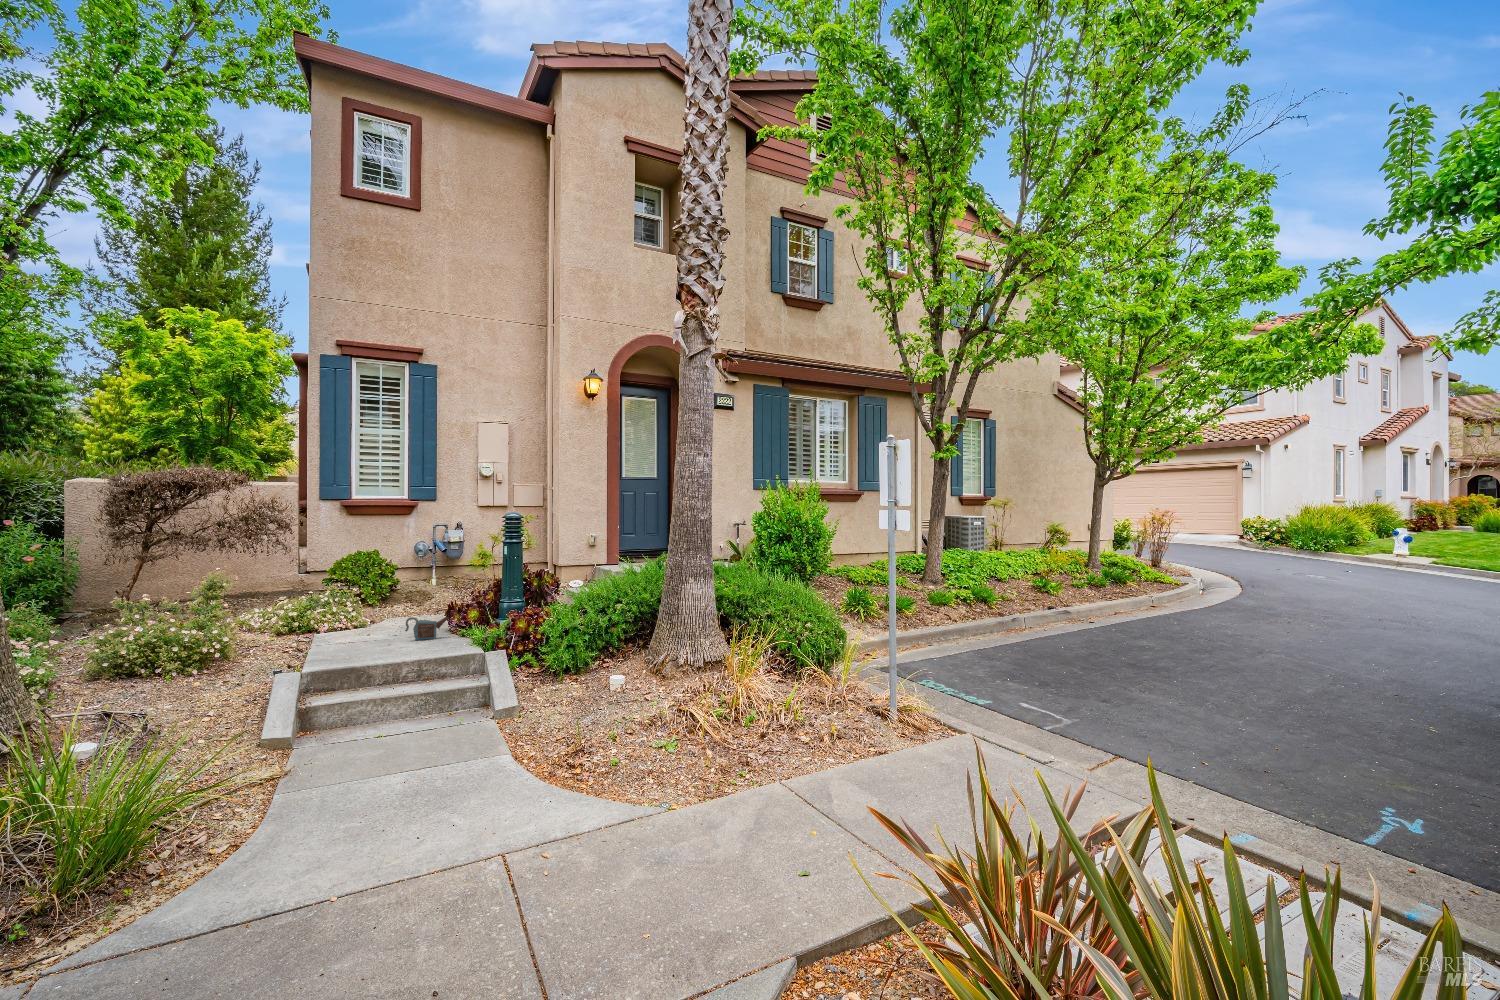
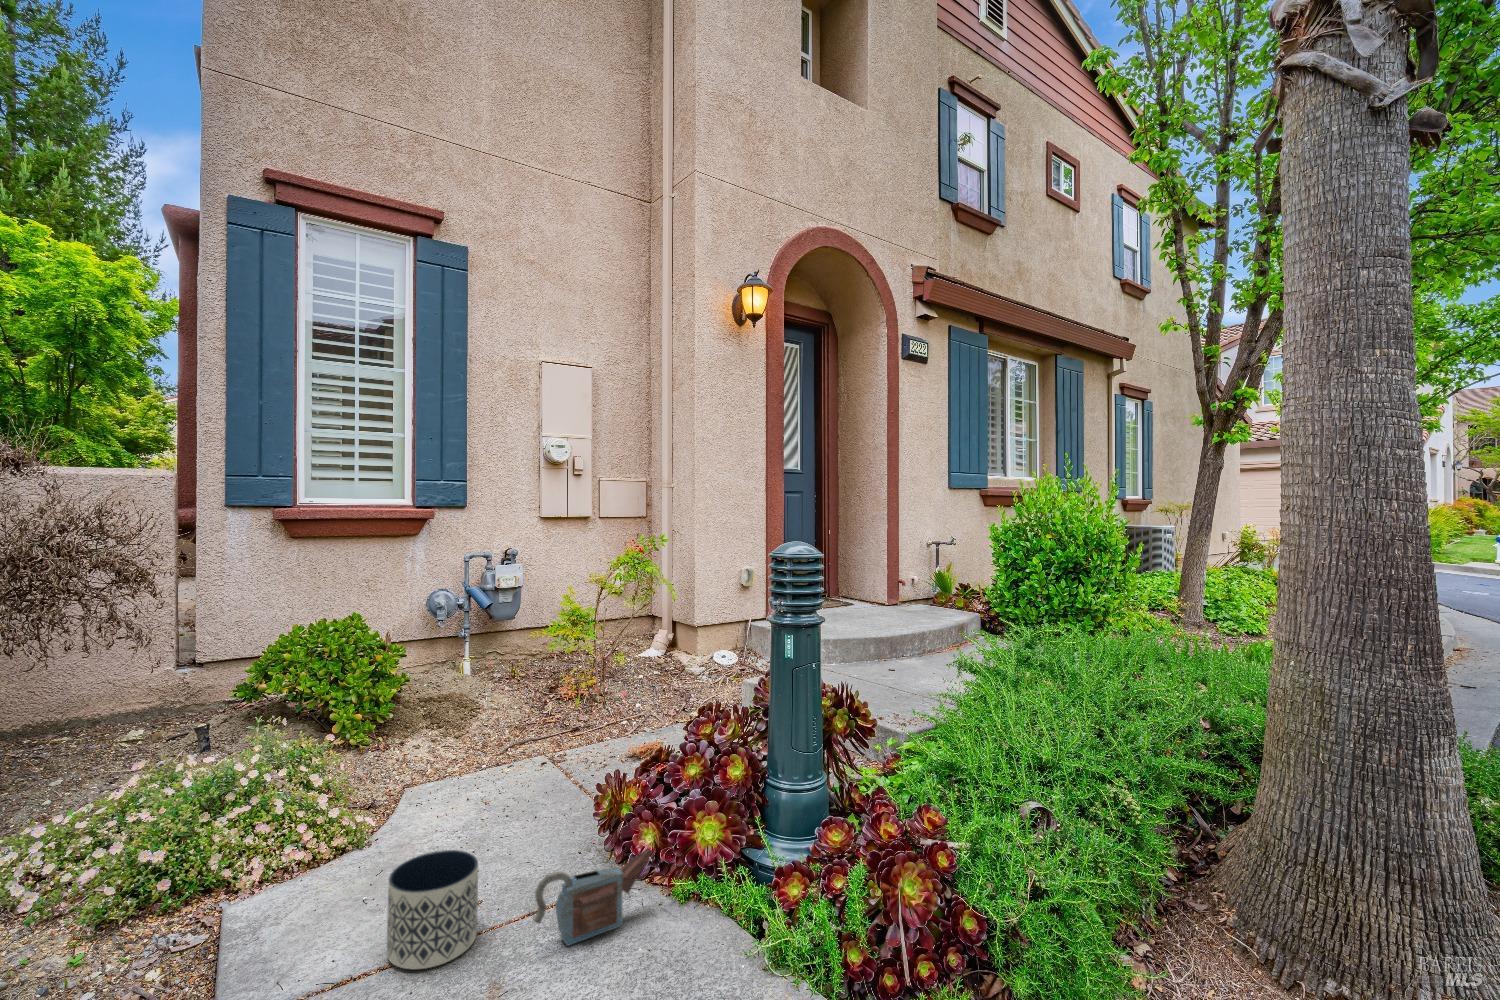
planter: none [362,614,392,641] -> present [387,850,478,969]

